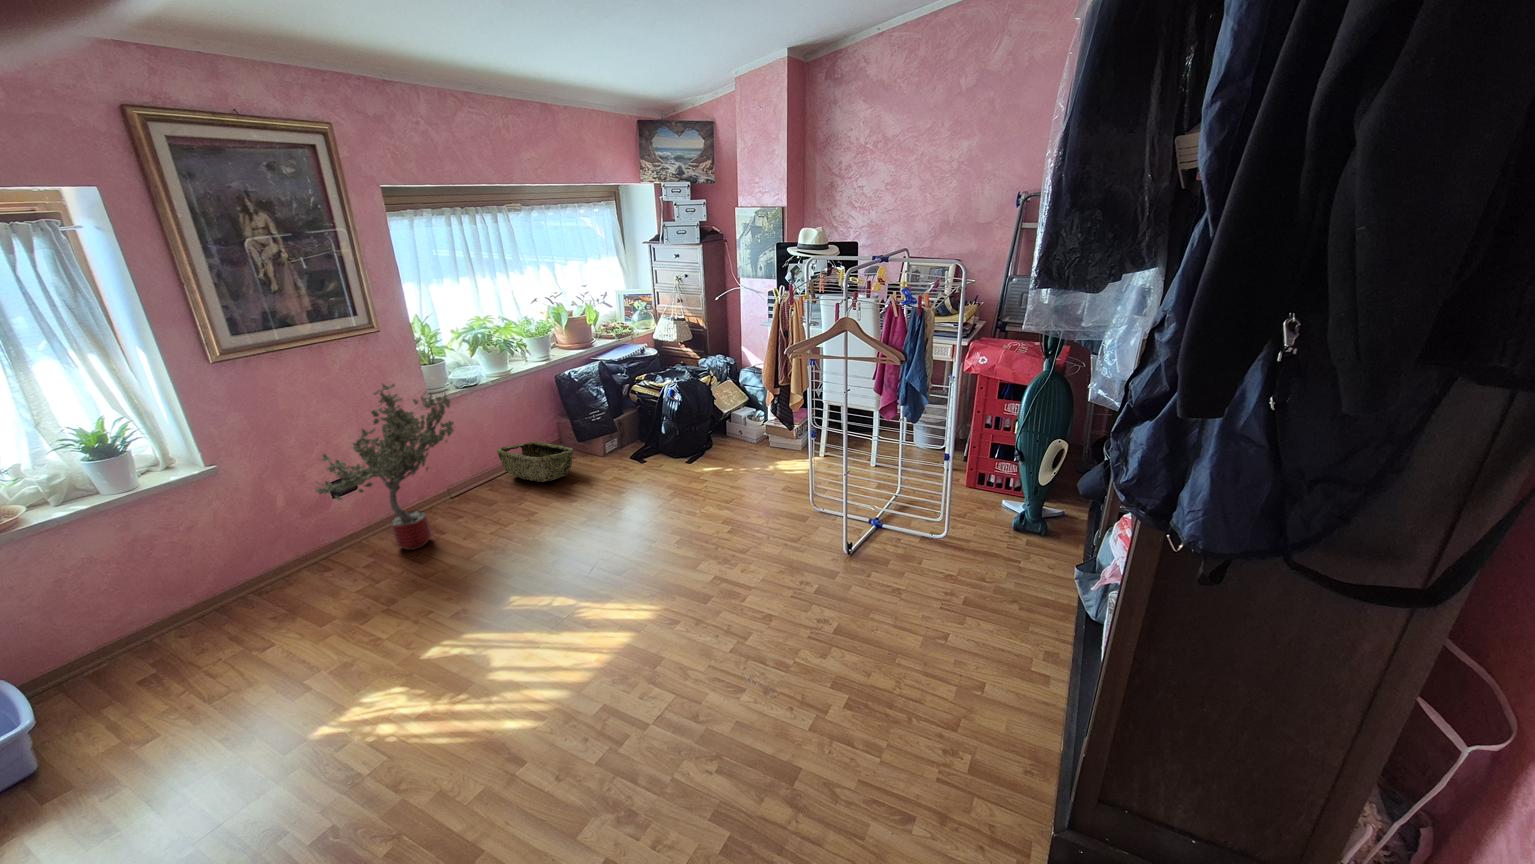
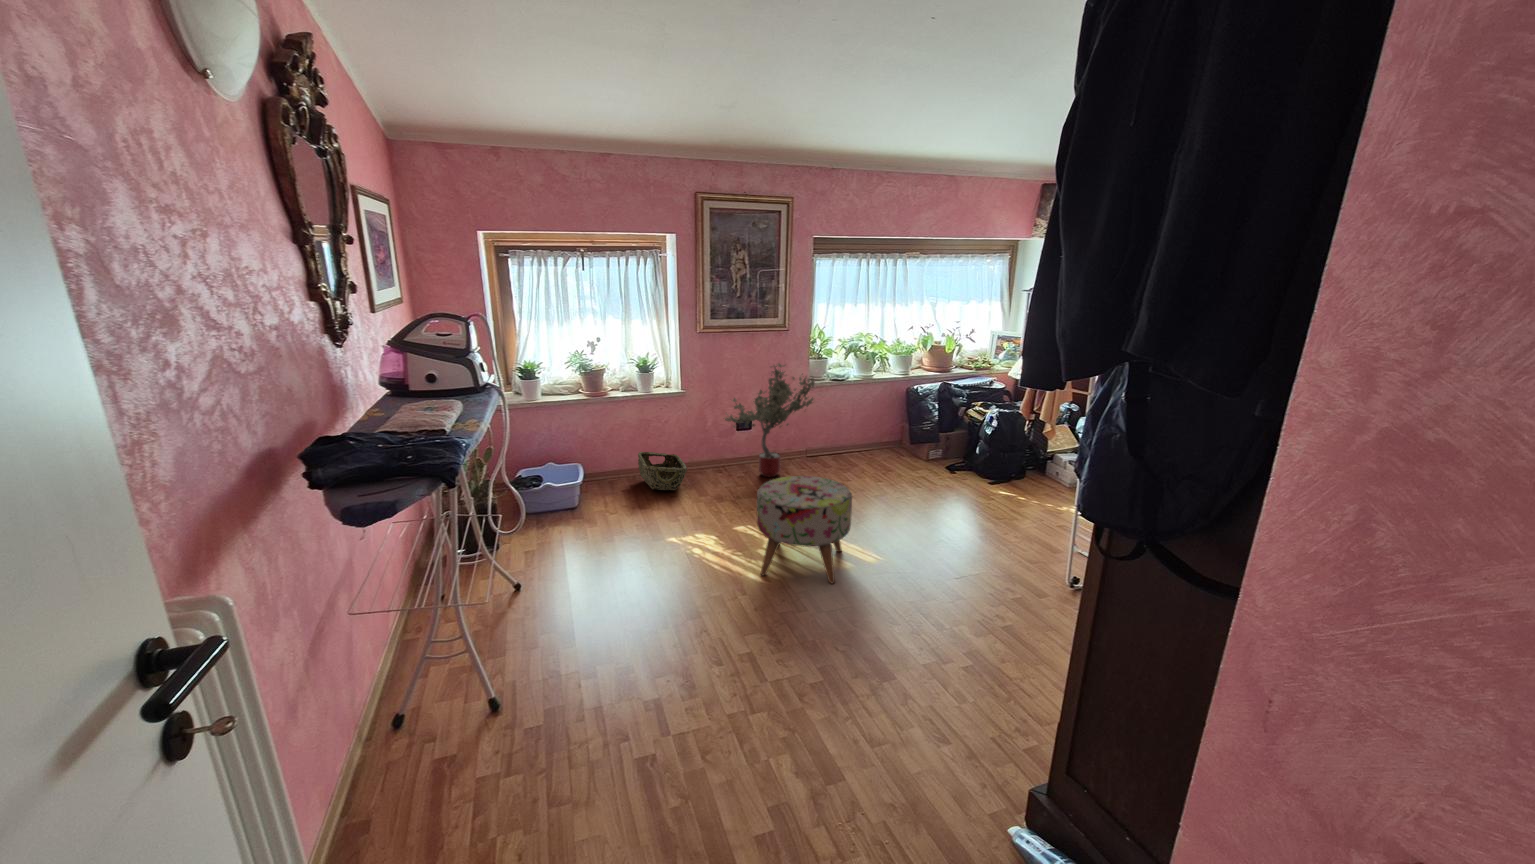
woven basket: present [497,442,574,482] -> present [638,452,687,490]
ottoman: none [474,538,626,714] -> present [757,476,852,583]

